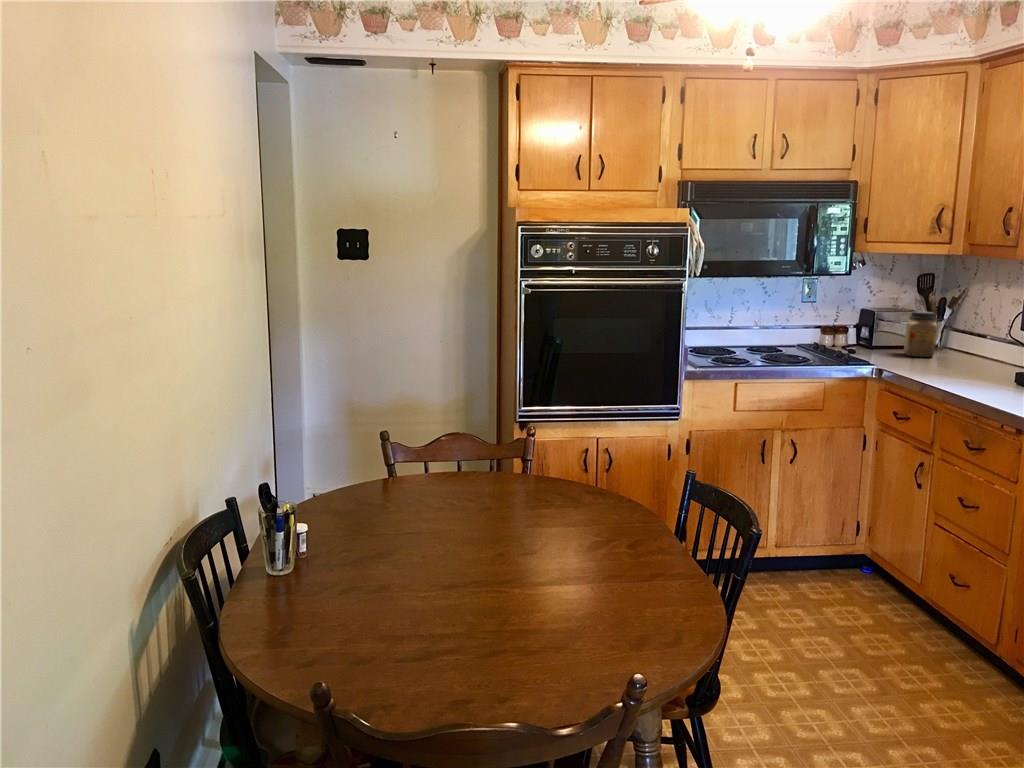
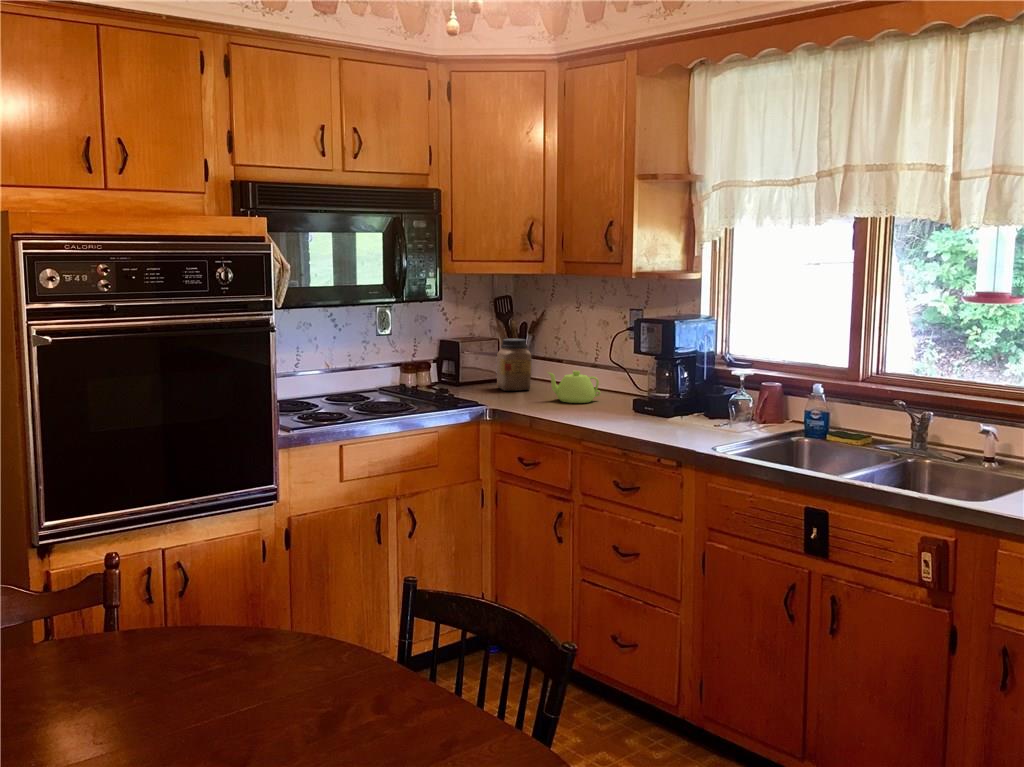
teapot: none [940,342,994,372] -> present [548,371,600,403]

